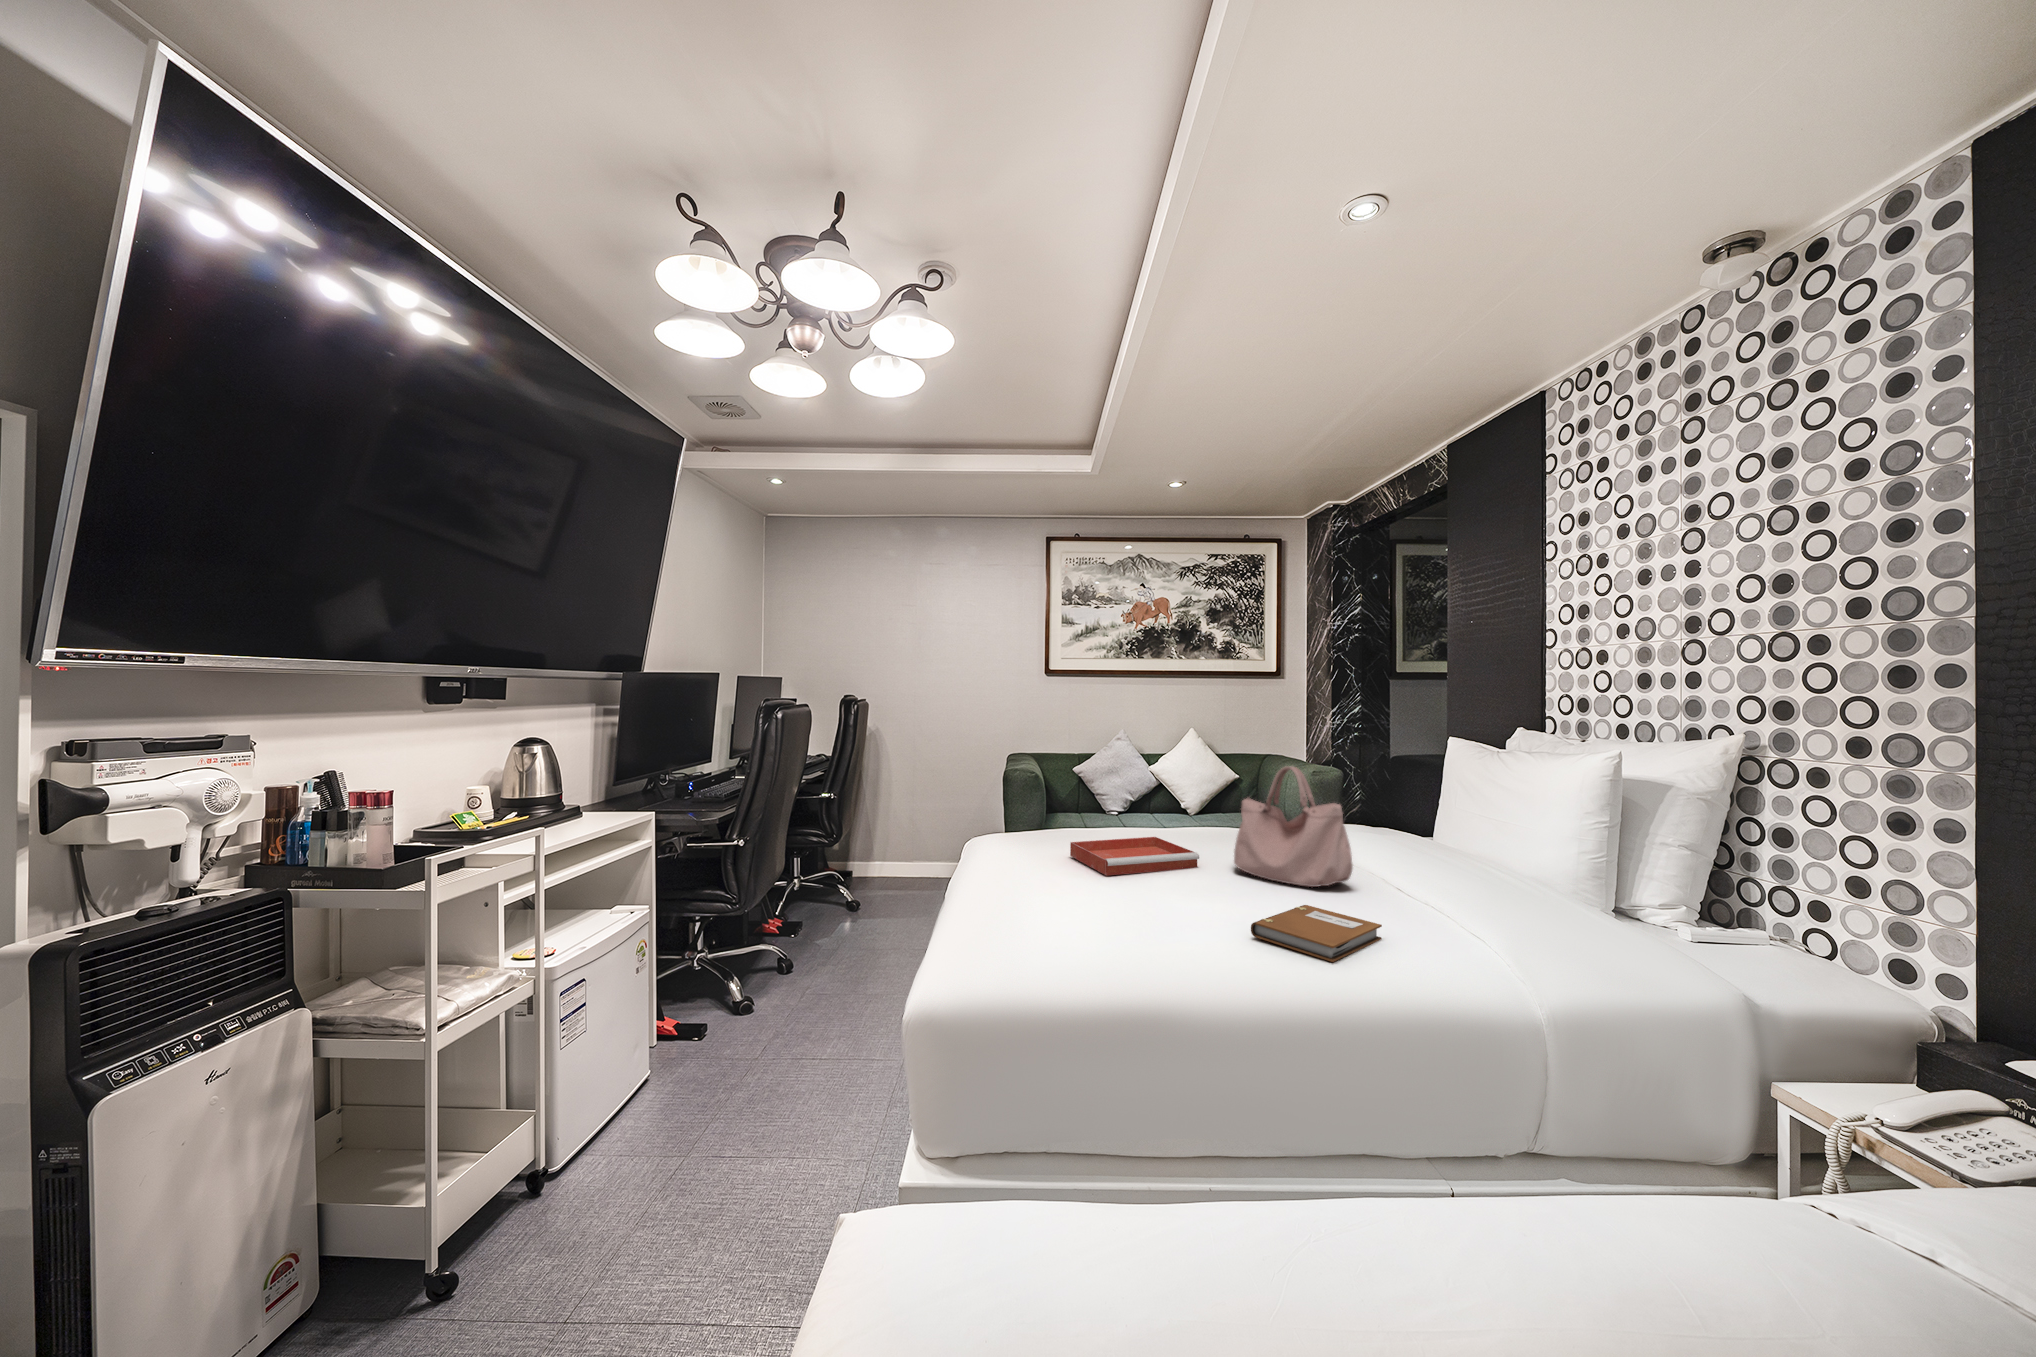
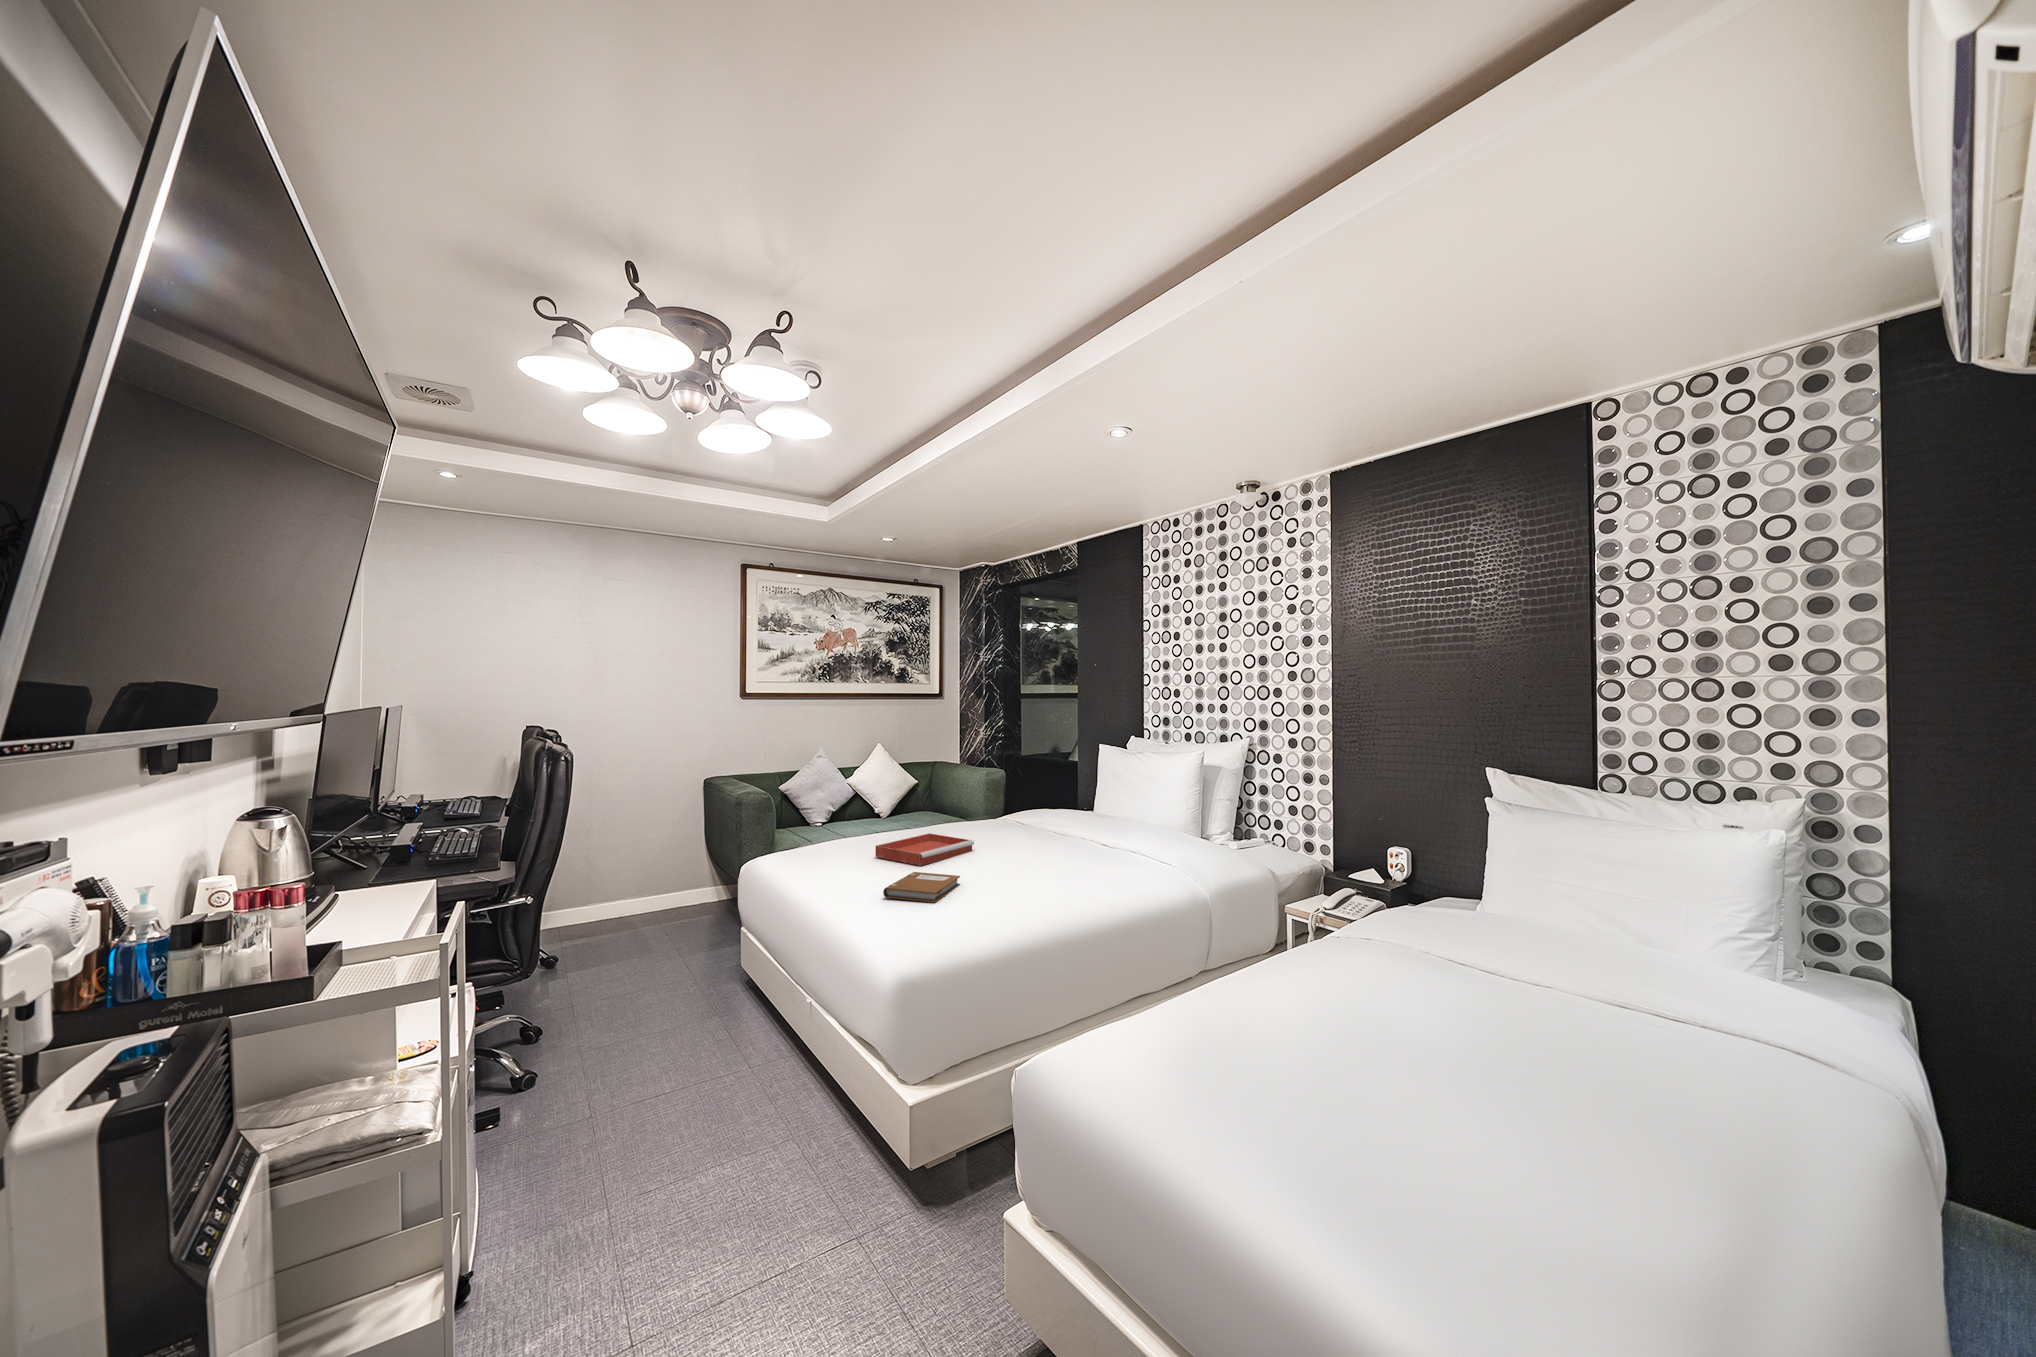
handbag: present [1234,767,1353,887] -> none [996,772,1077,852]
notebook: present [1251,905,1382,962] -> present [883,872,960,902]

